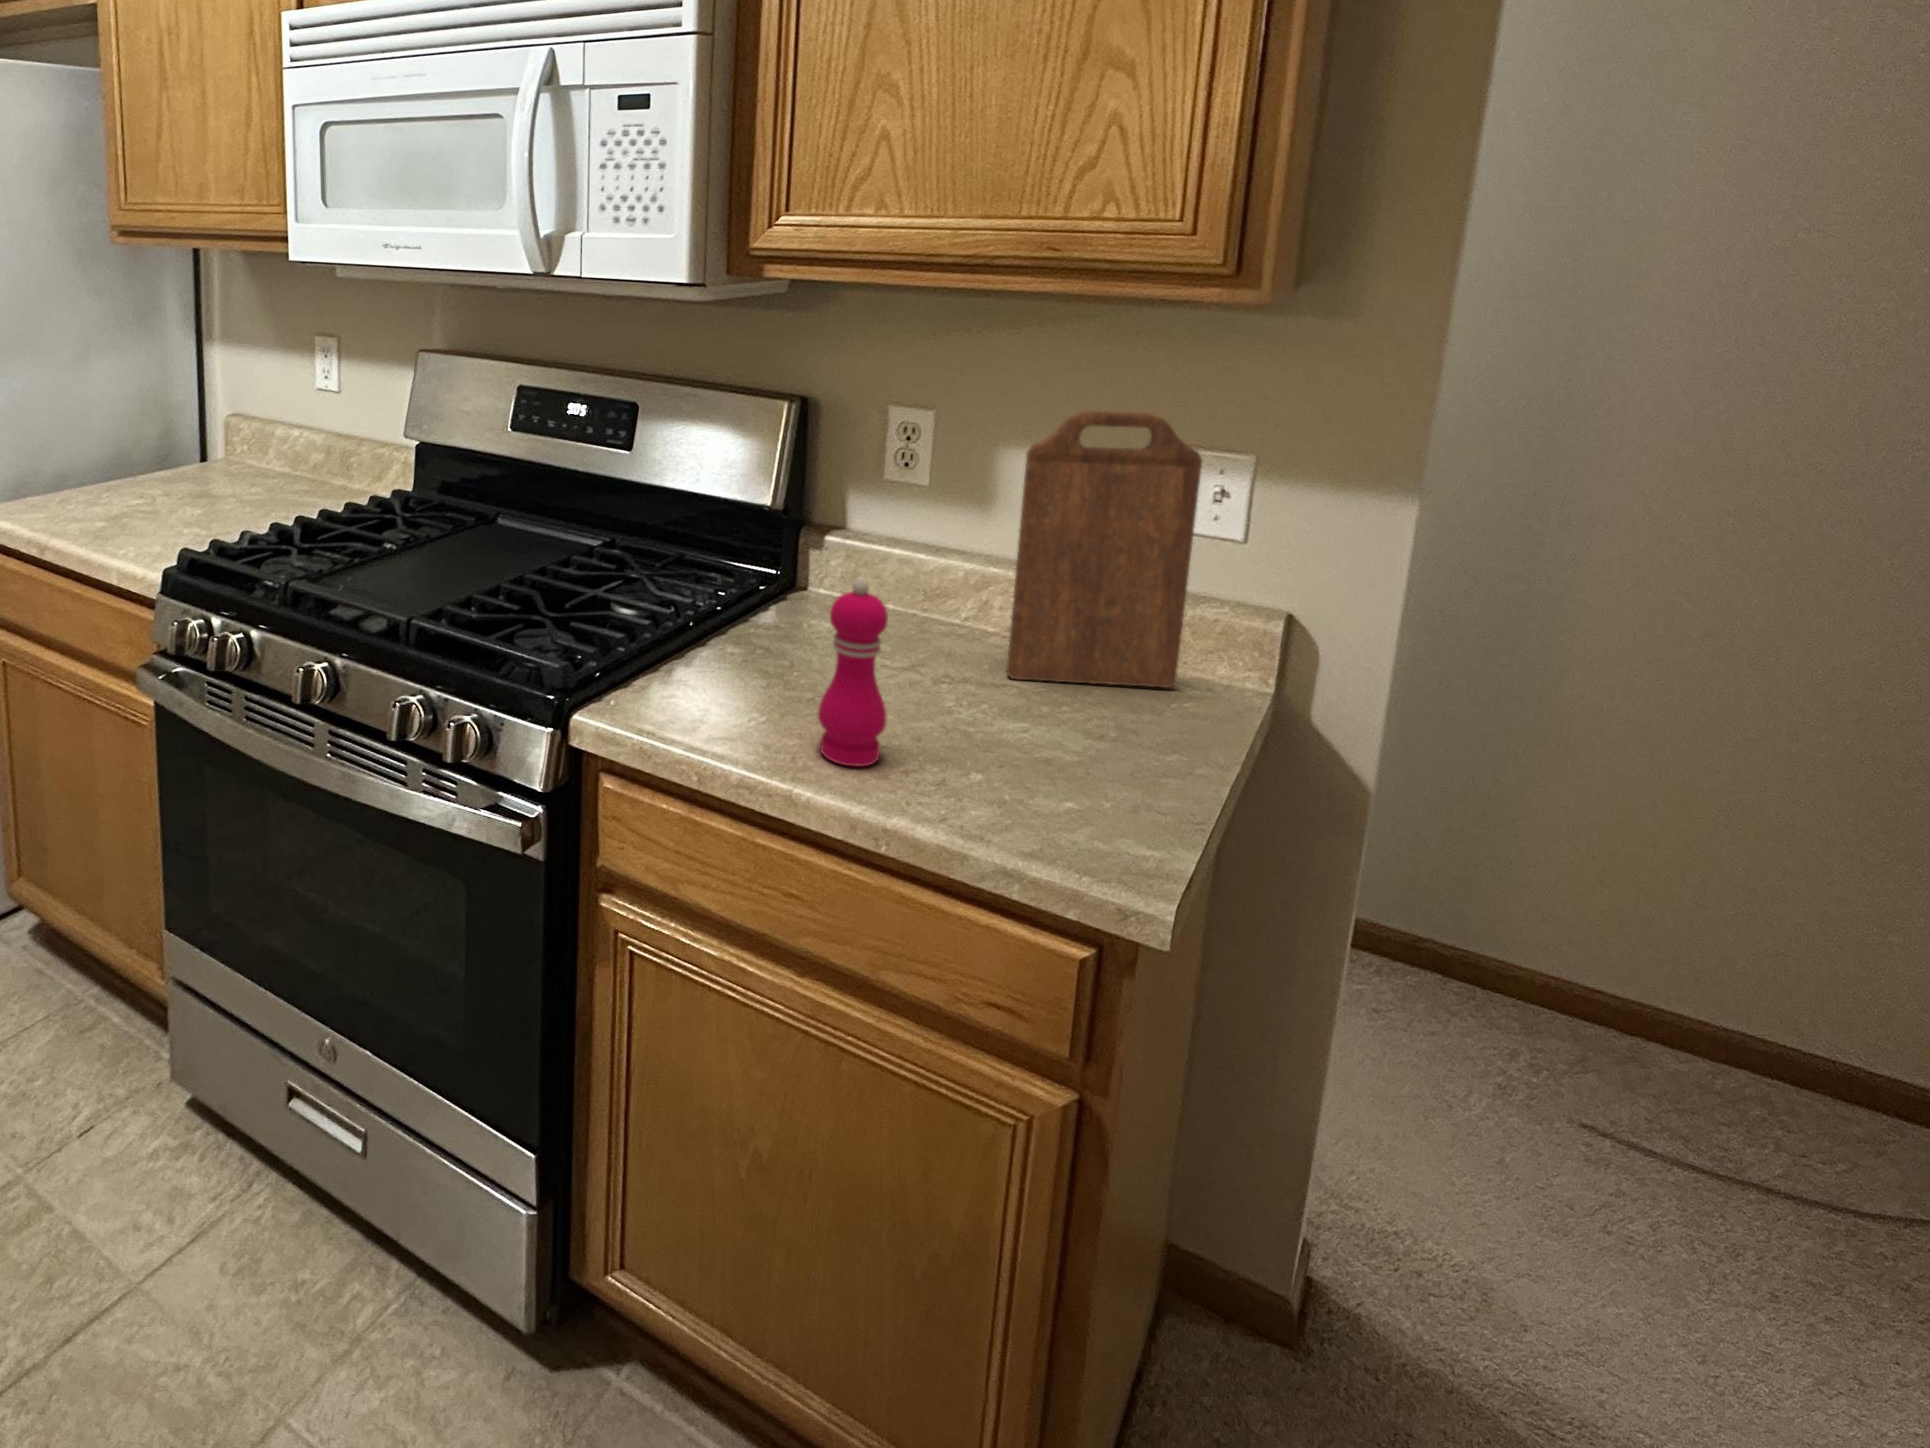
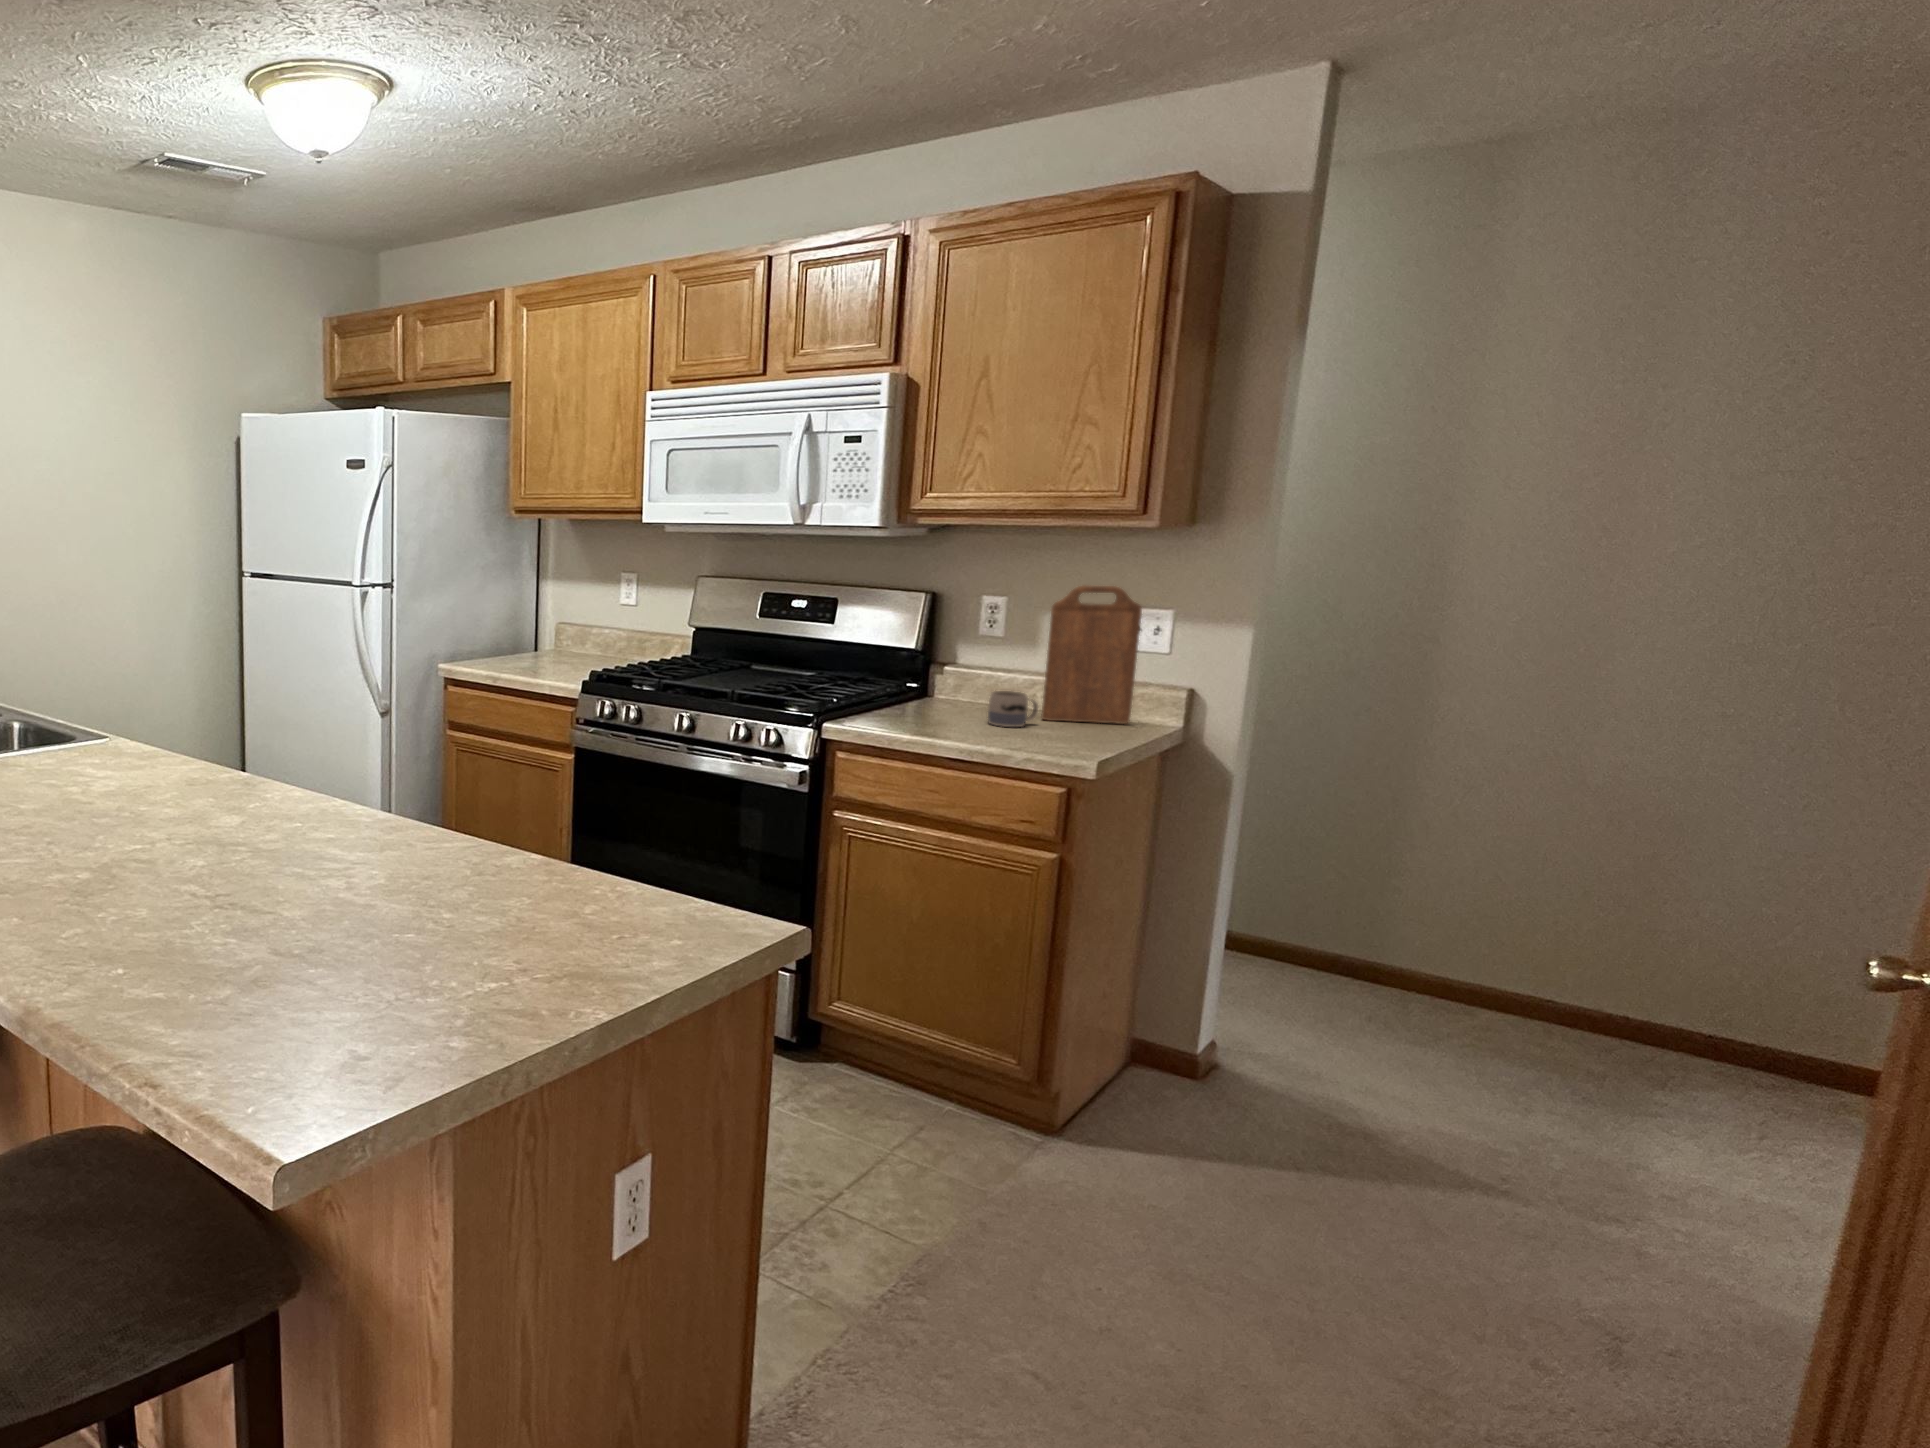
pepper mill: present [818,579,888,767] -> none [945,652,978,736]
mug: none [907,629,1005,716] -> present [988,691,1038,727]

